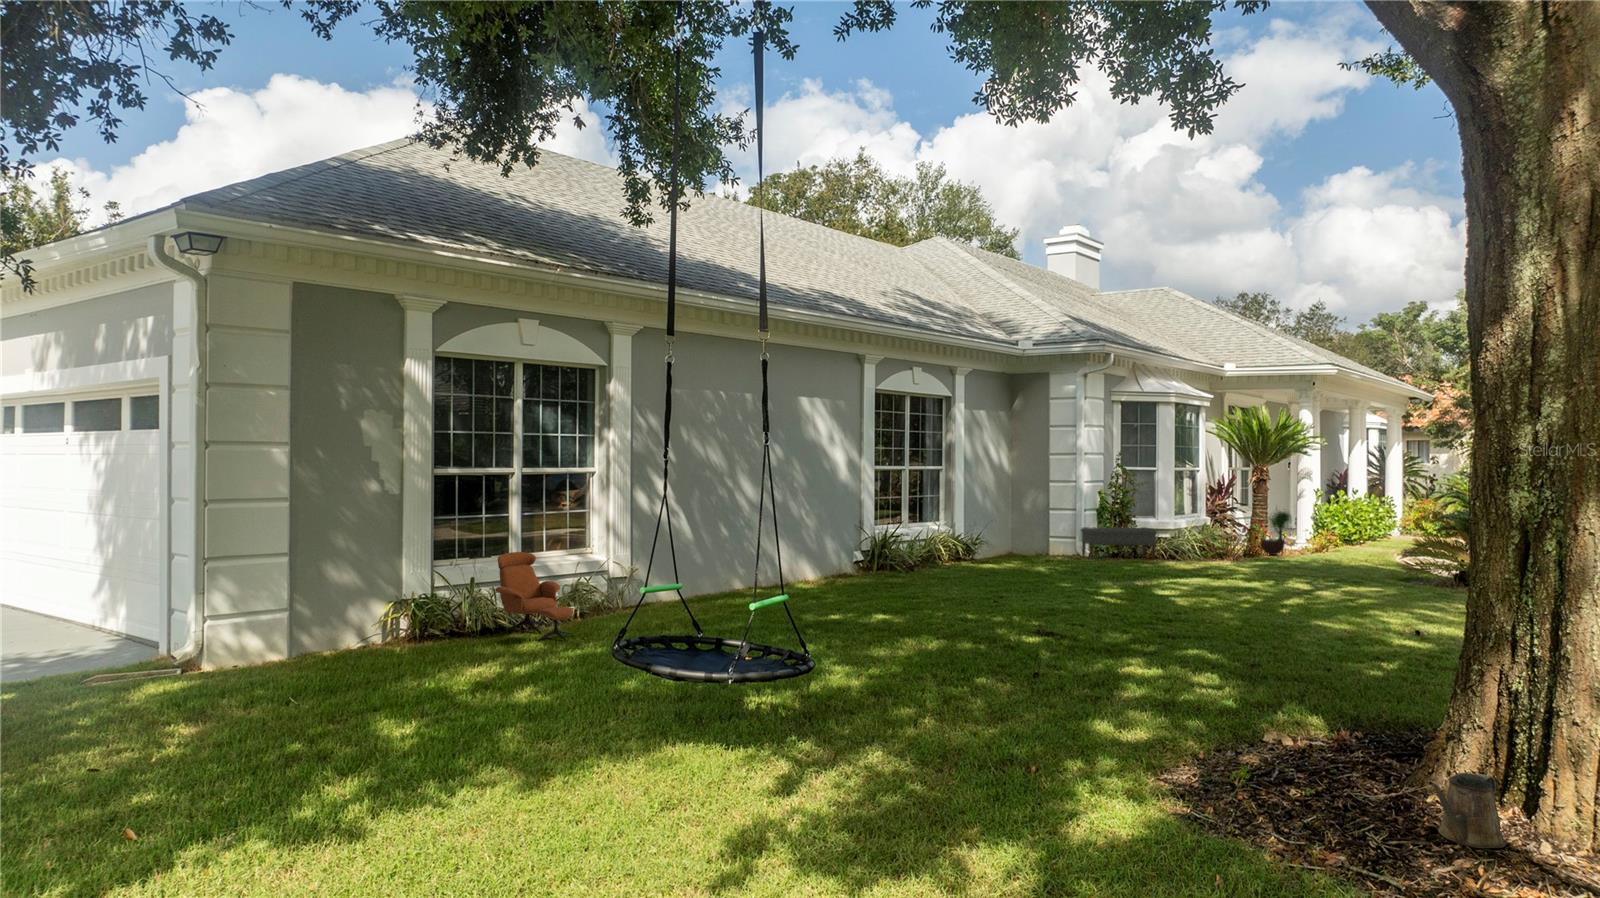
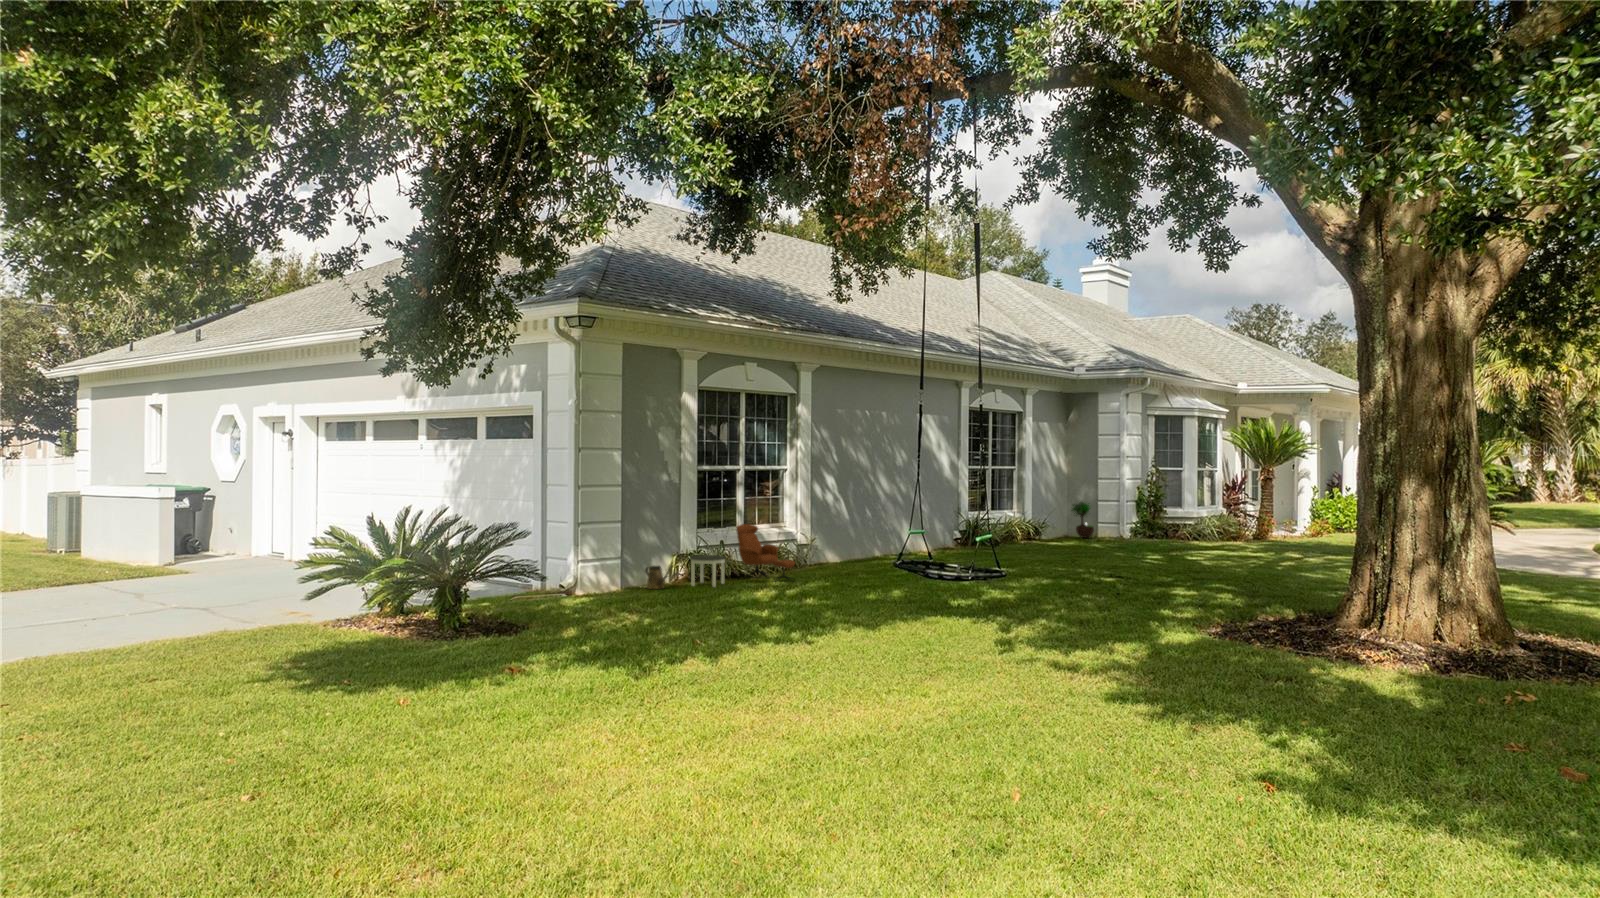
potted tree: present [1260,511,1291,555] -> present [1071,502,1094,538]
bench: present [1081,527,1157,559] -> none [1122,516,1184,541]
round table: none [397,602,457,654] -> present [690,555,726,587]
watering can: present [1429,773,1506,848] -> present [645,566,670,589]

